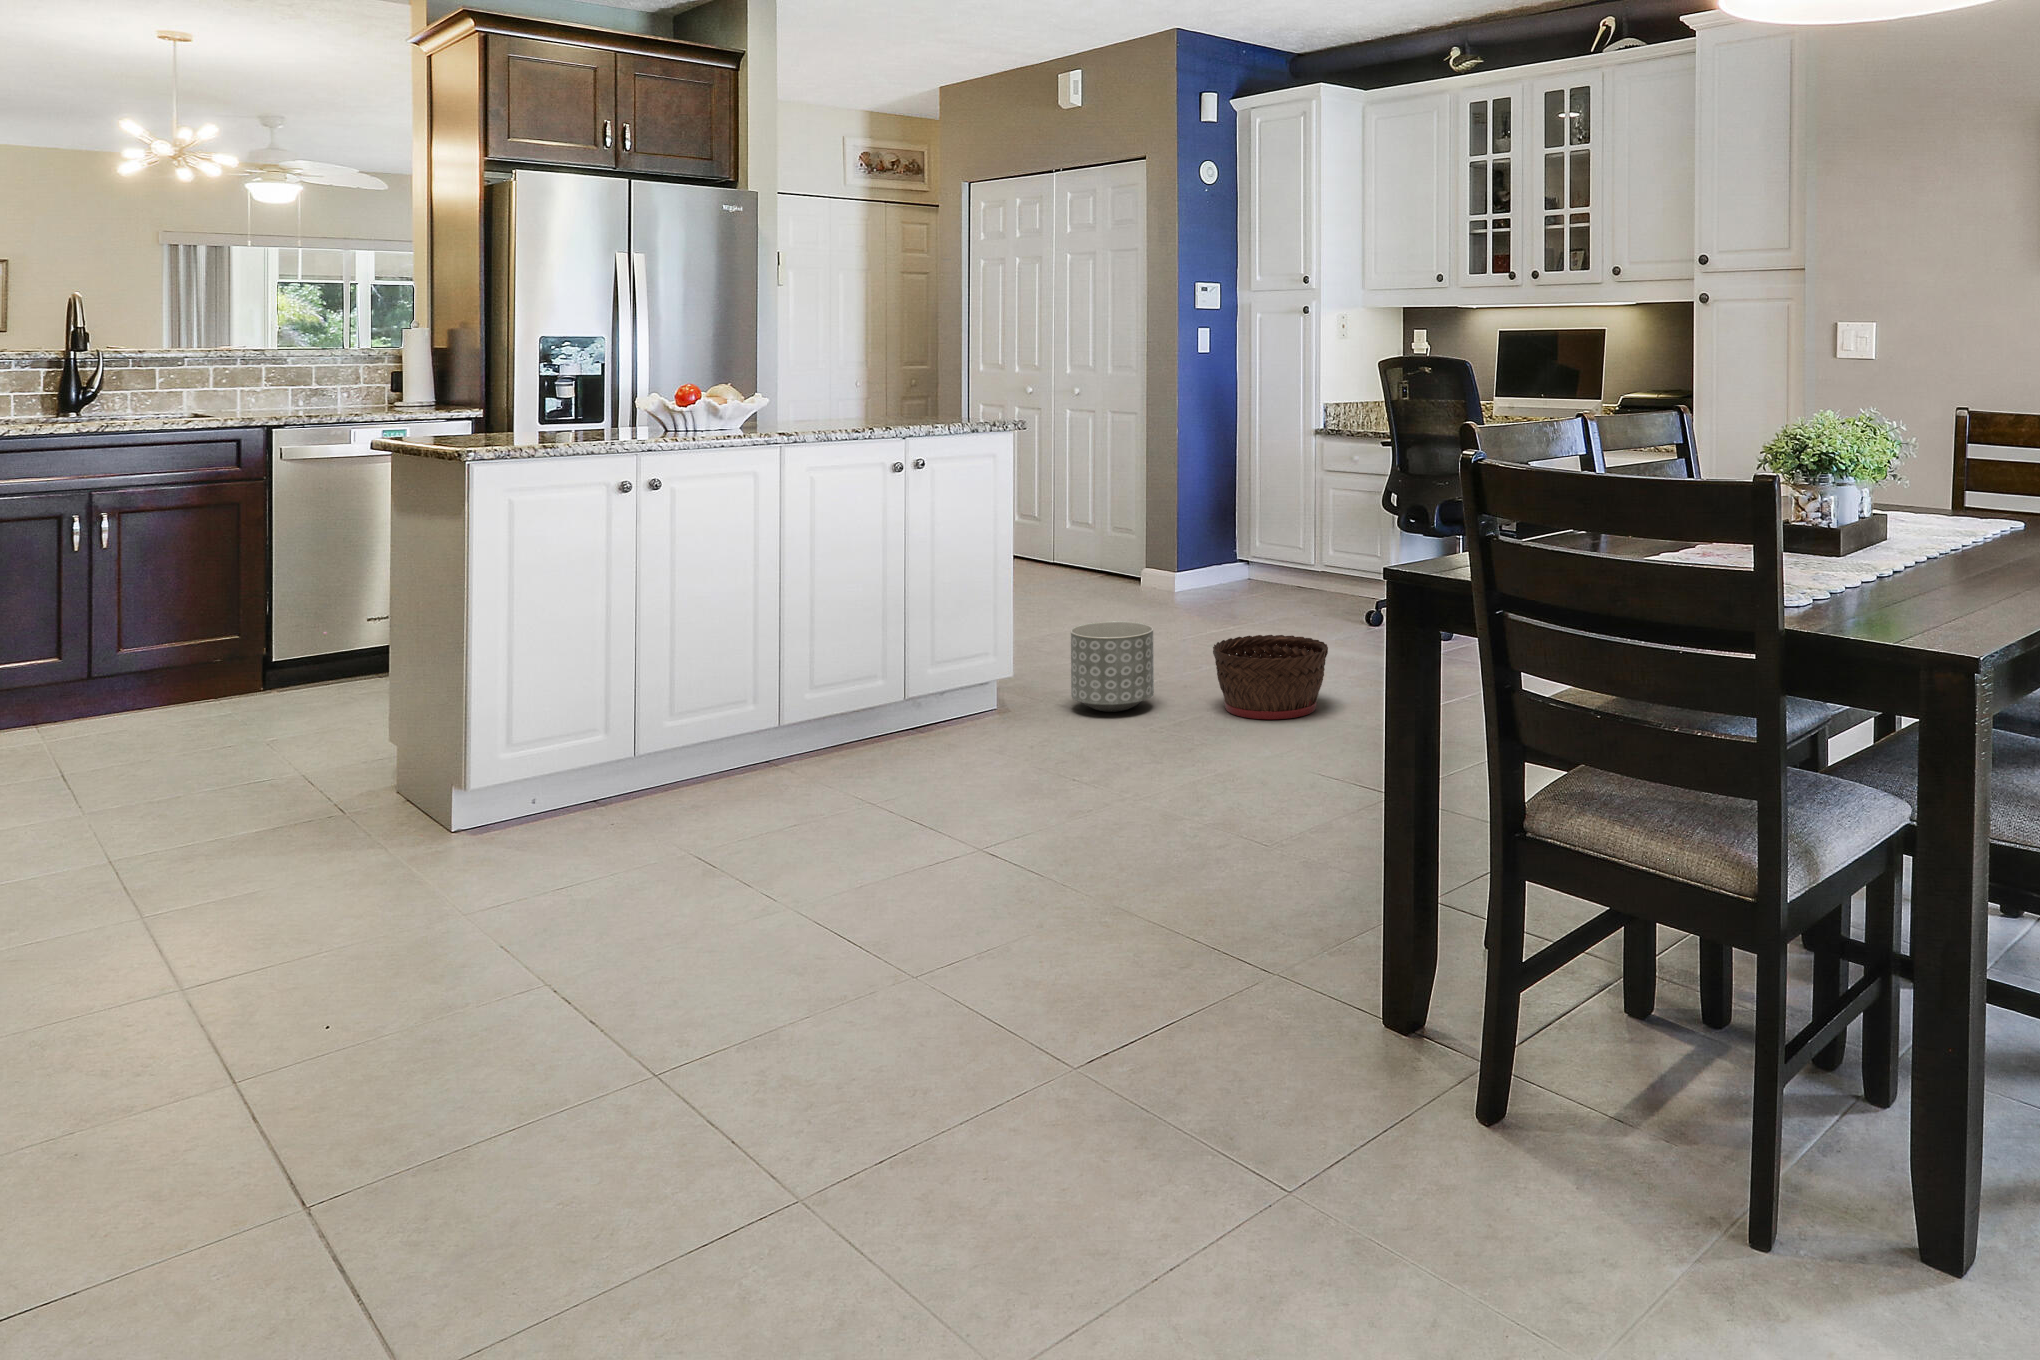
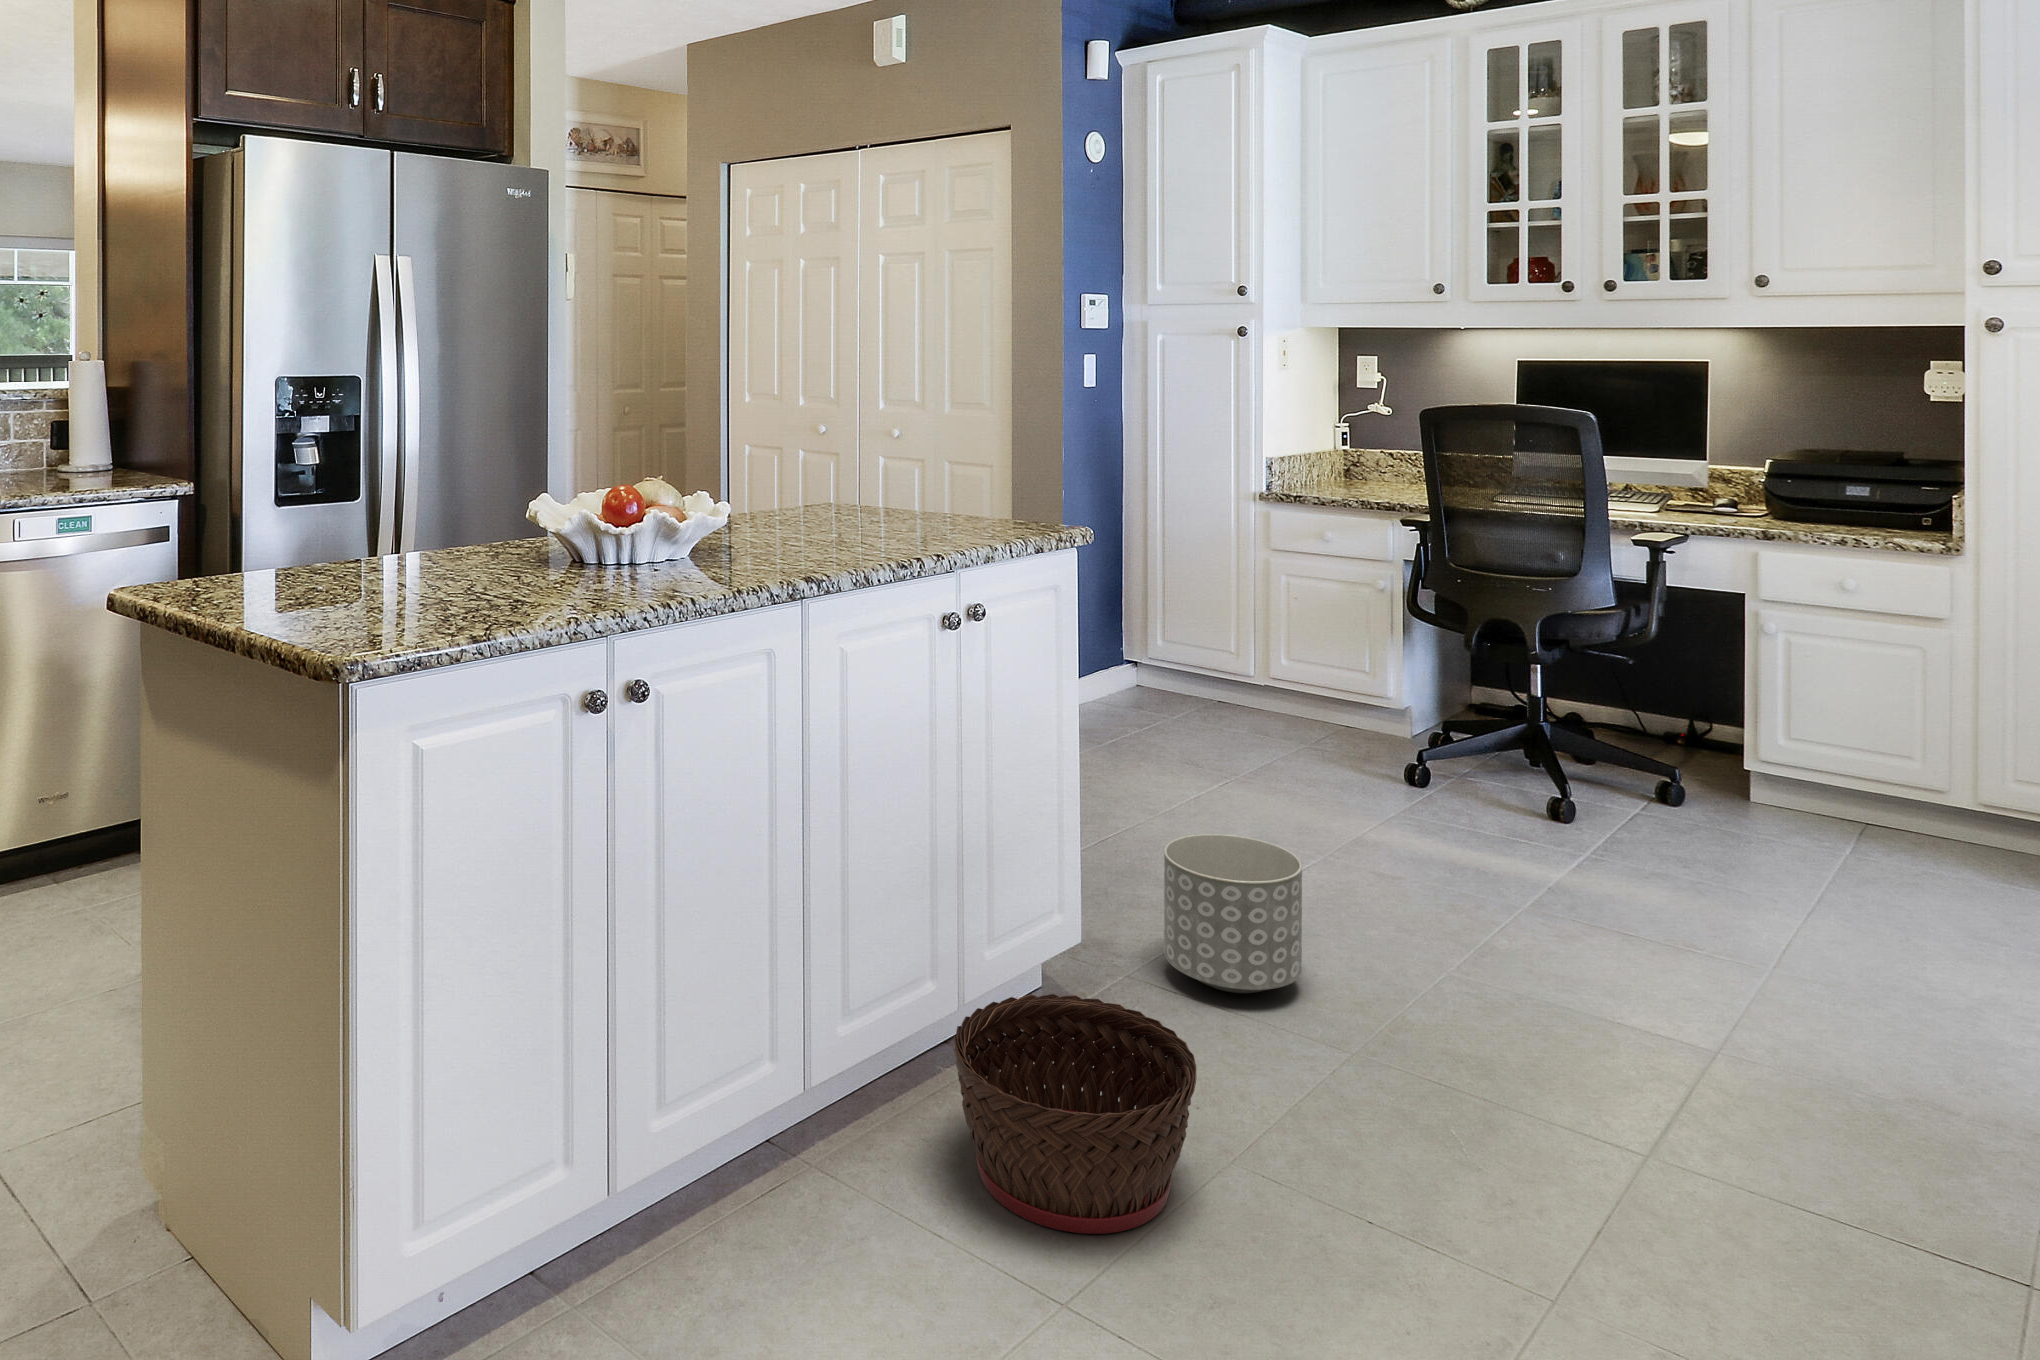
basket: present [1213,635,1328,719] -> present [953,994,1197,1234]

